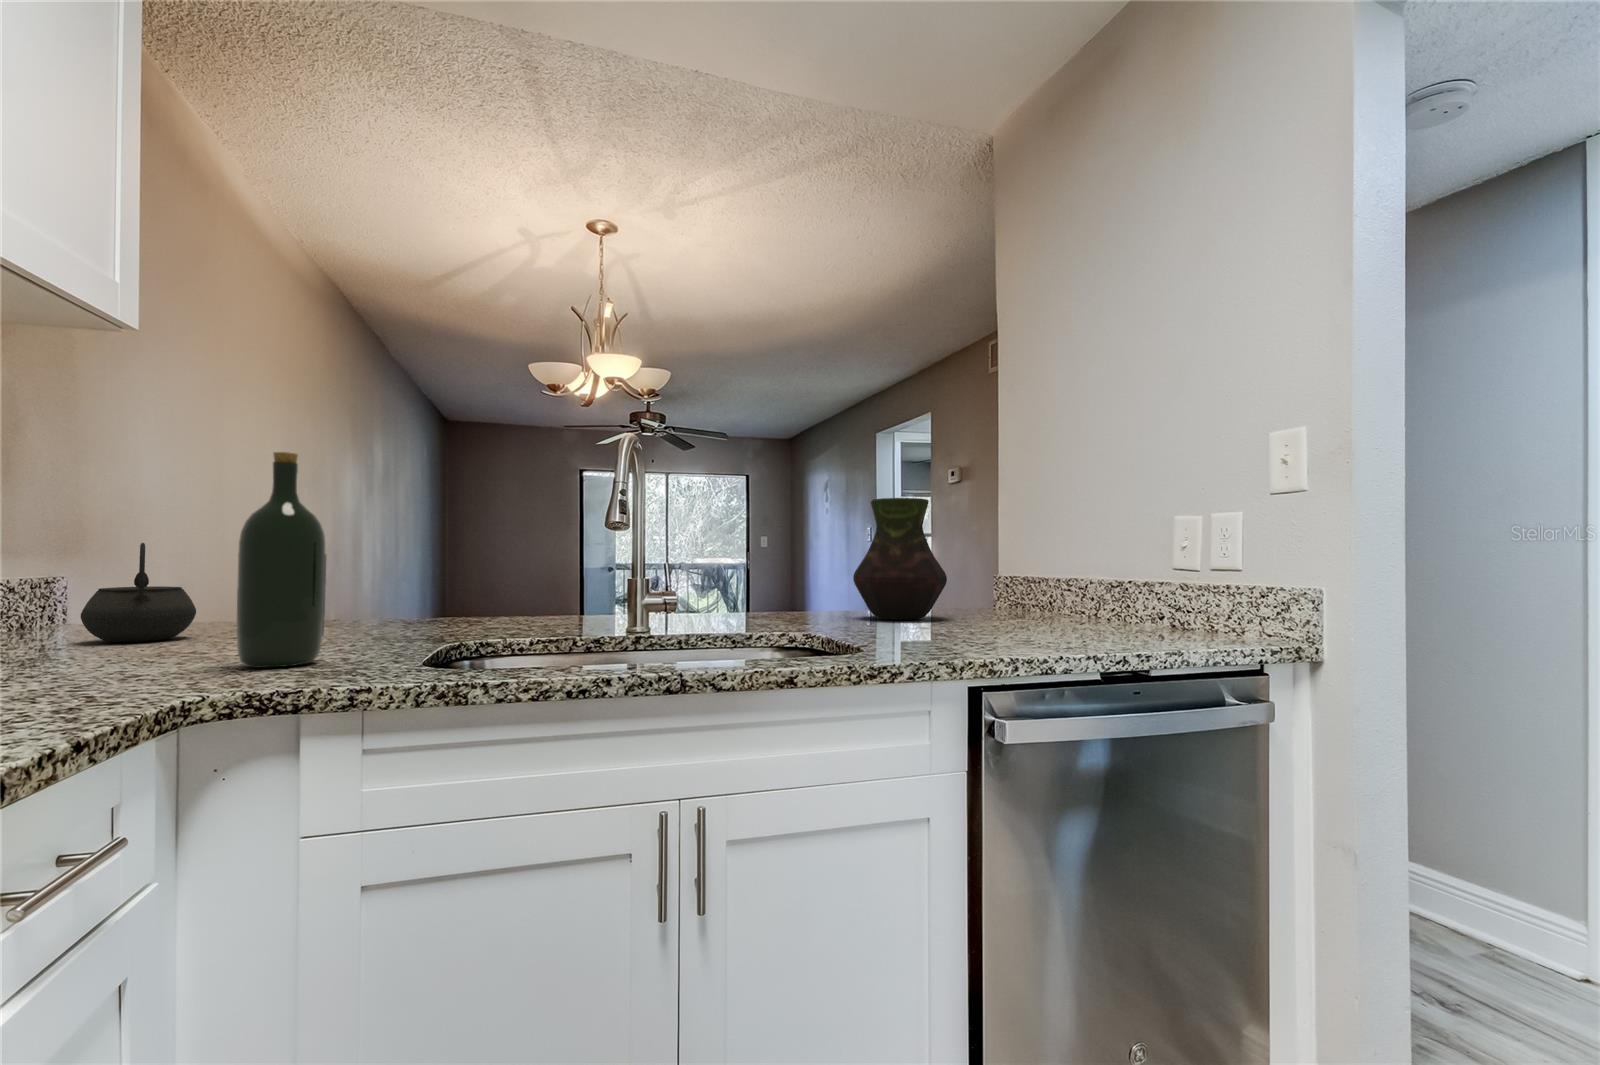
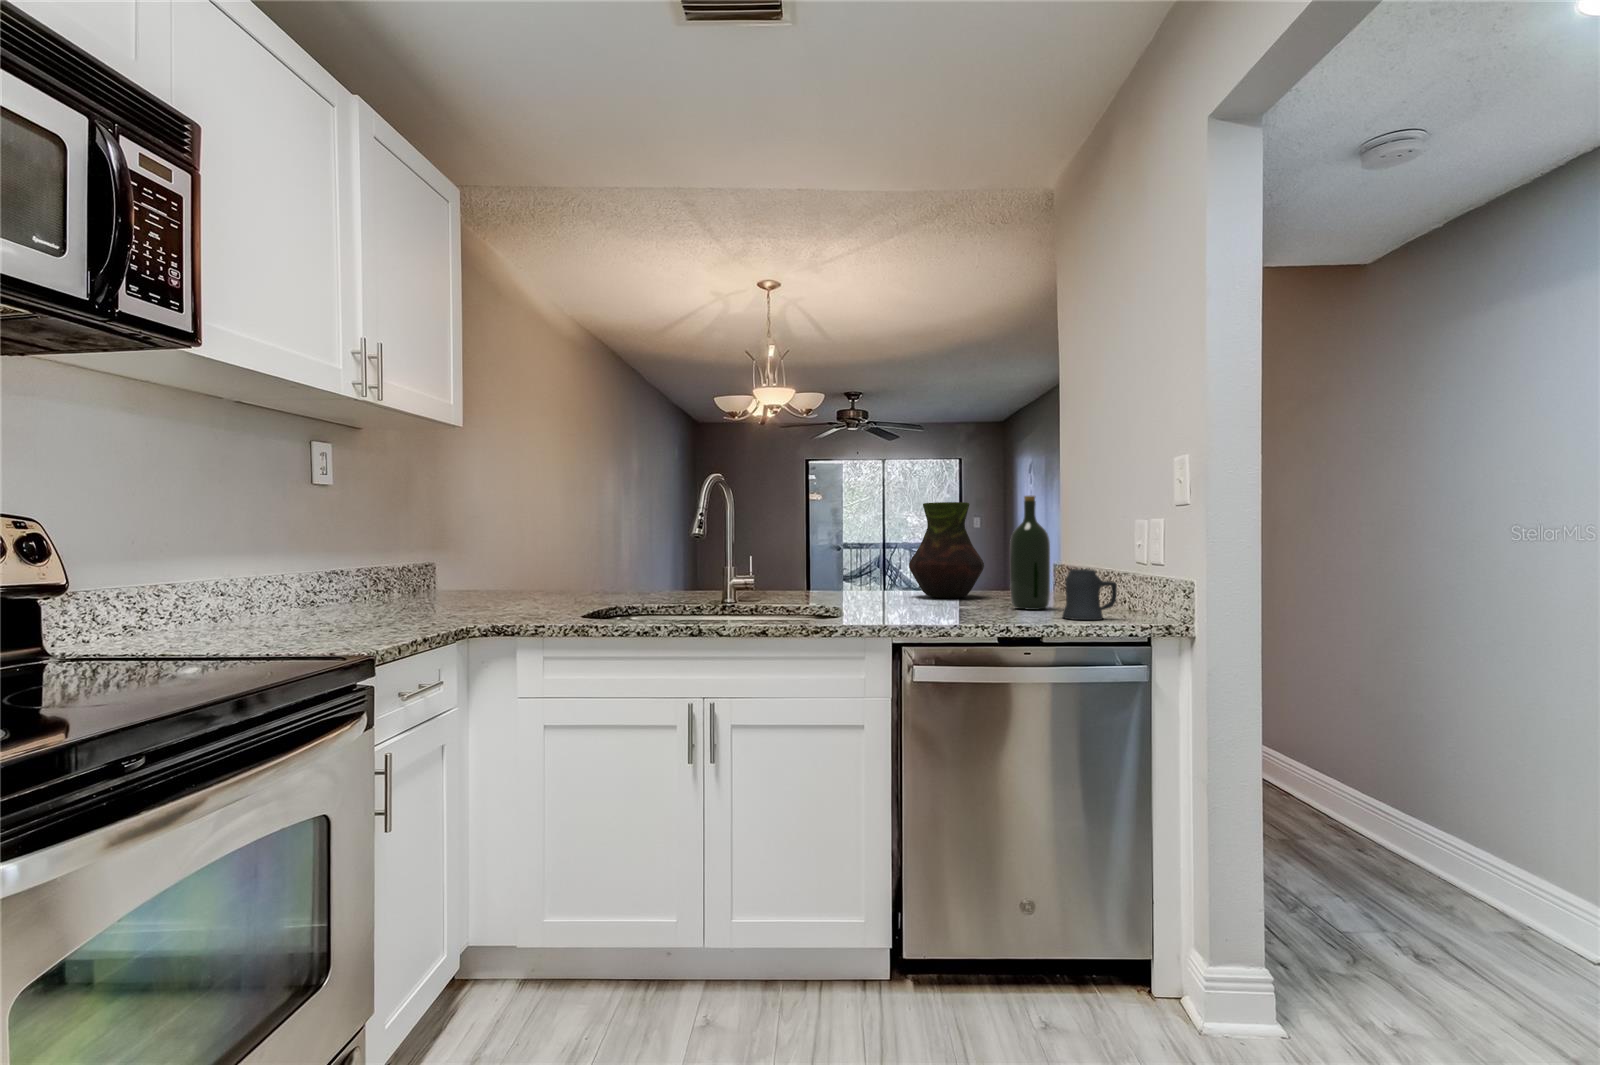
wine bottle: present [237,452,326,668] -> present [1010,496,1050,610]
kettle: present [81,543,196,642] -> none [442,544,495,600]
mug: none [1130,579,1197,644] -> present [1062,569,1117,620]

